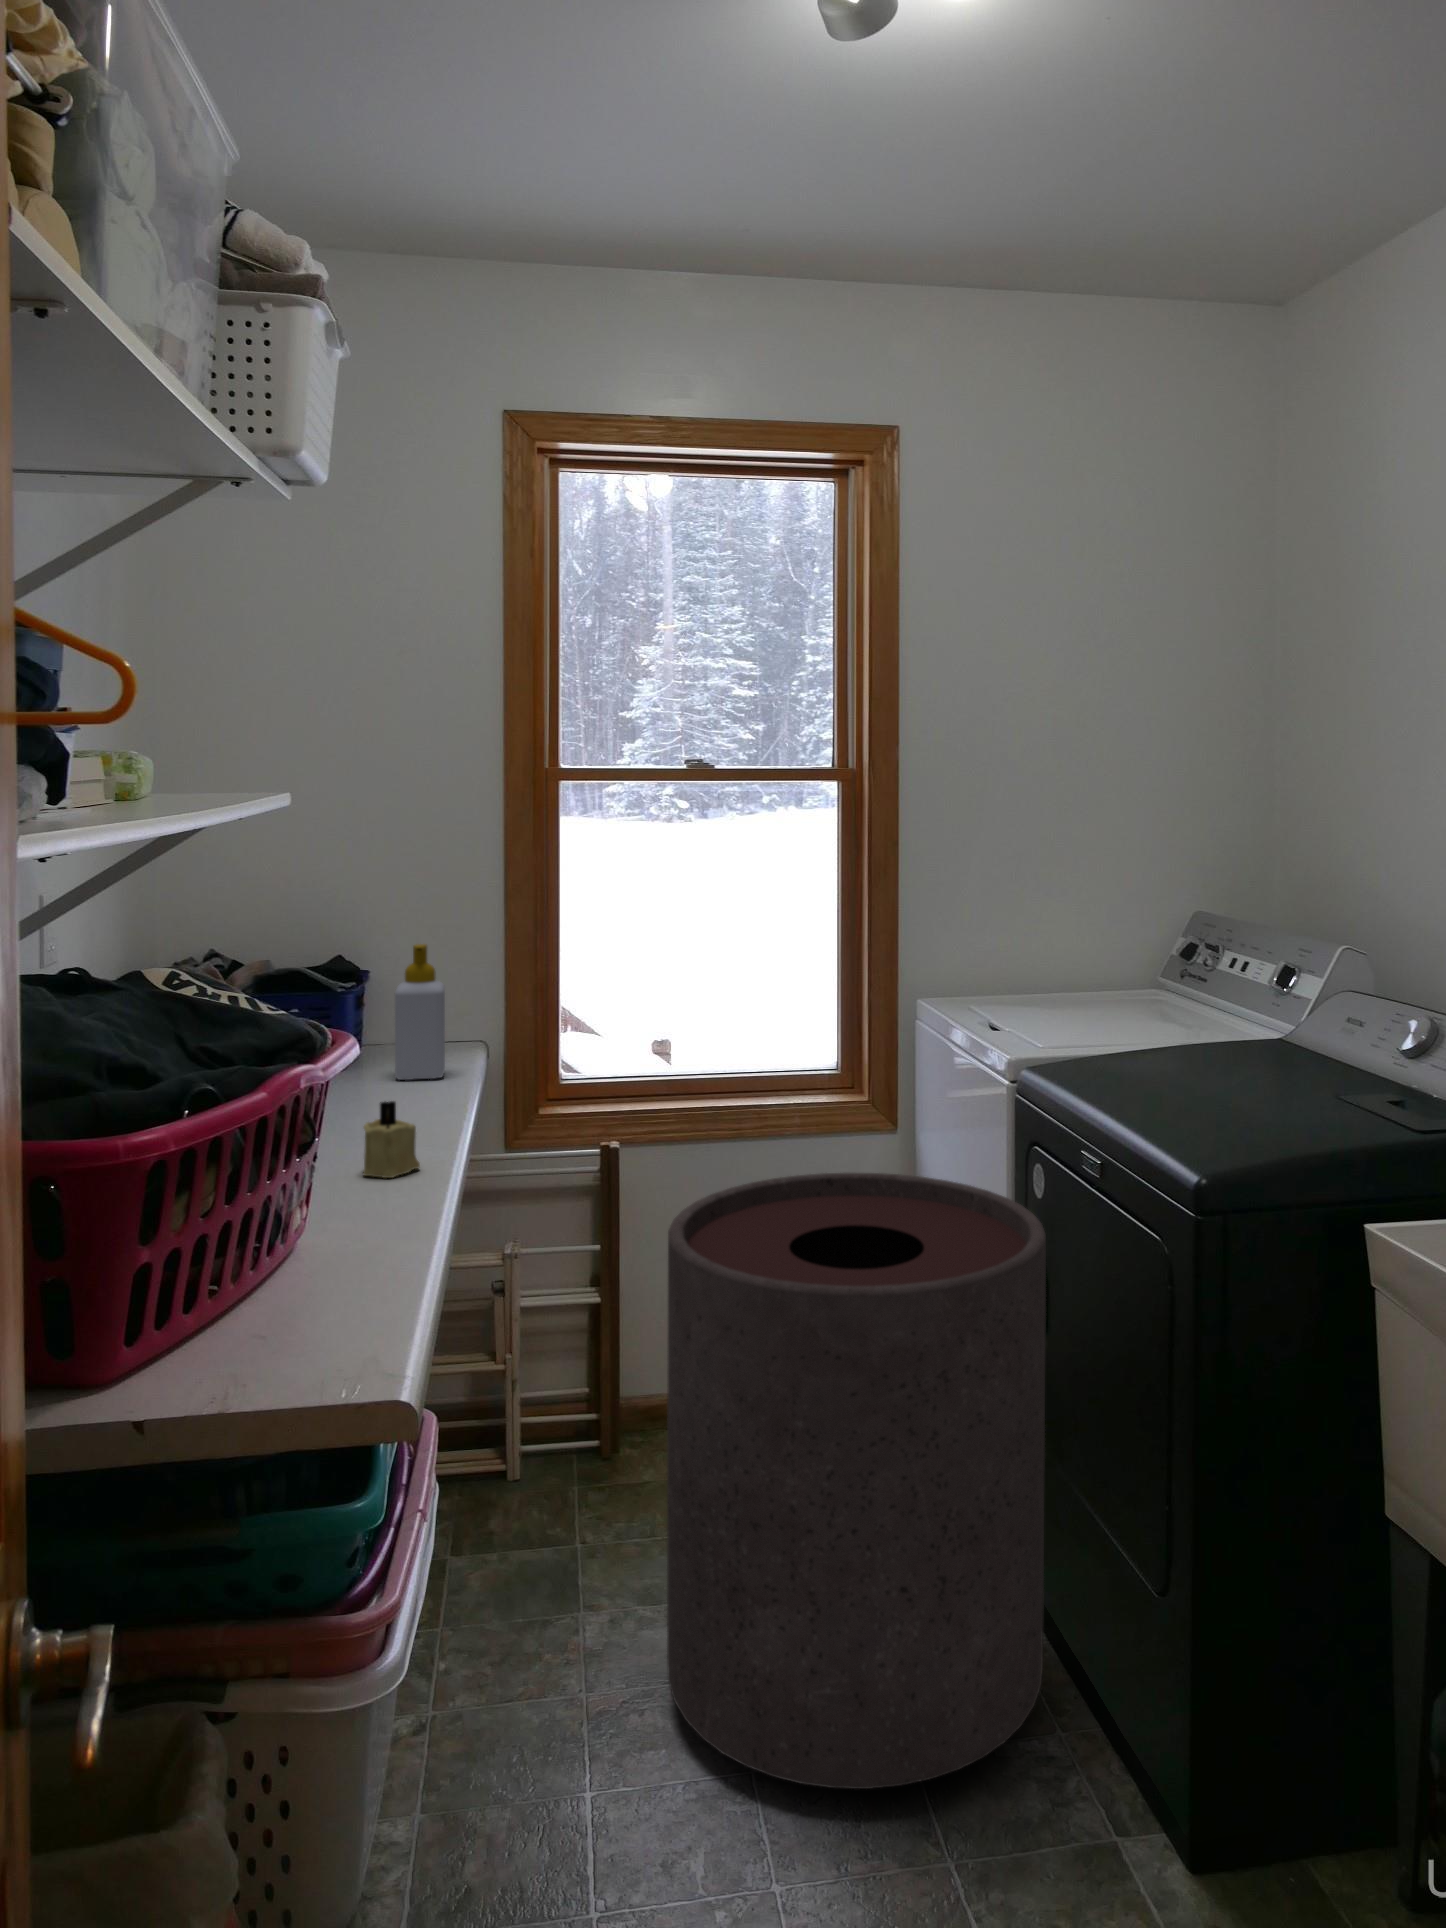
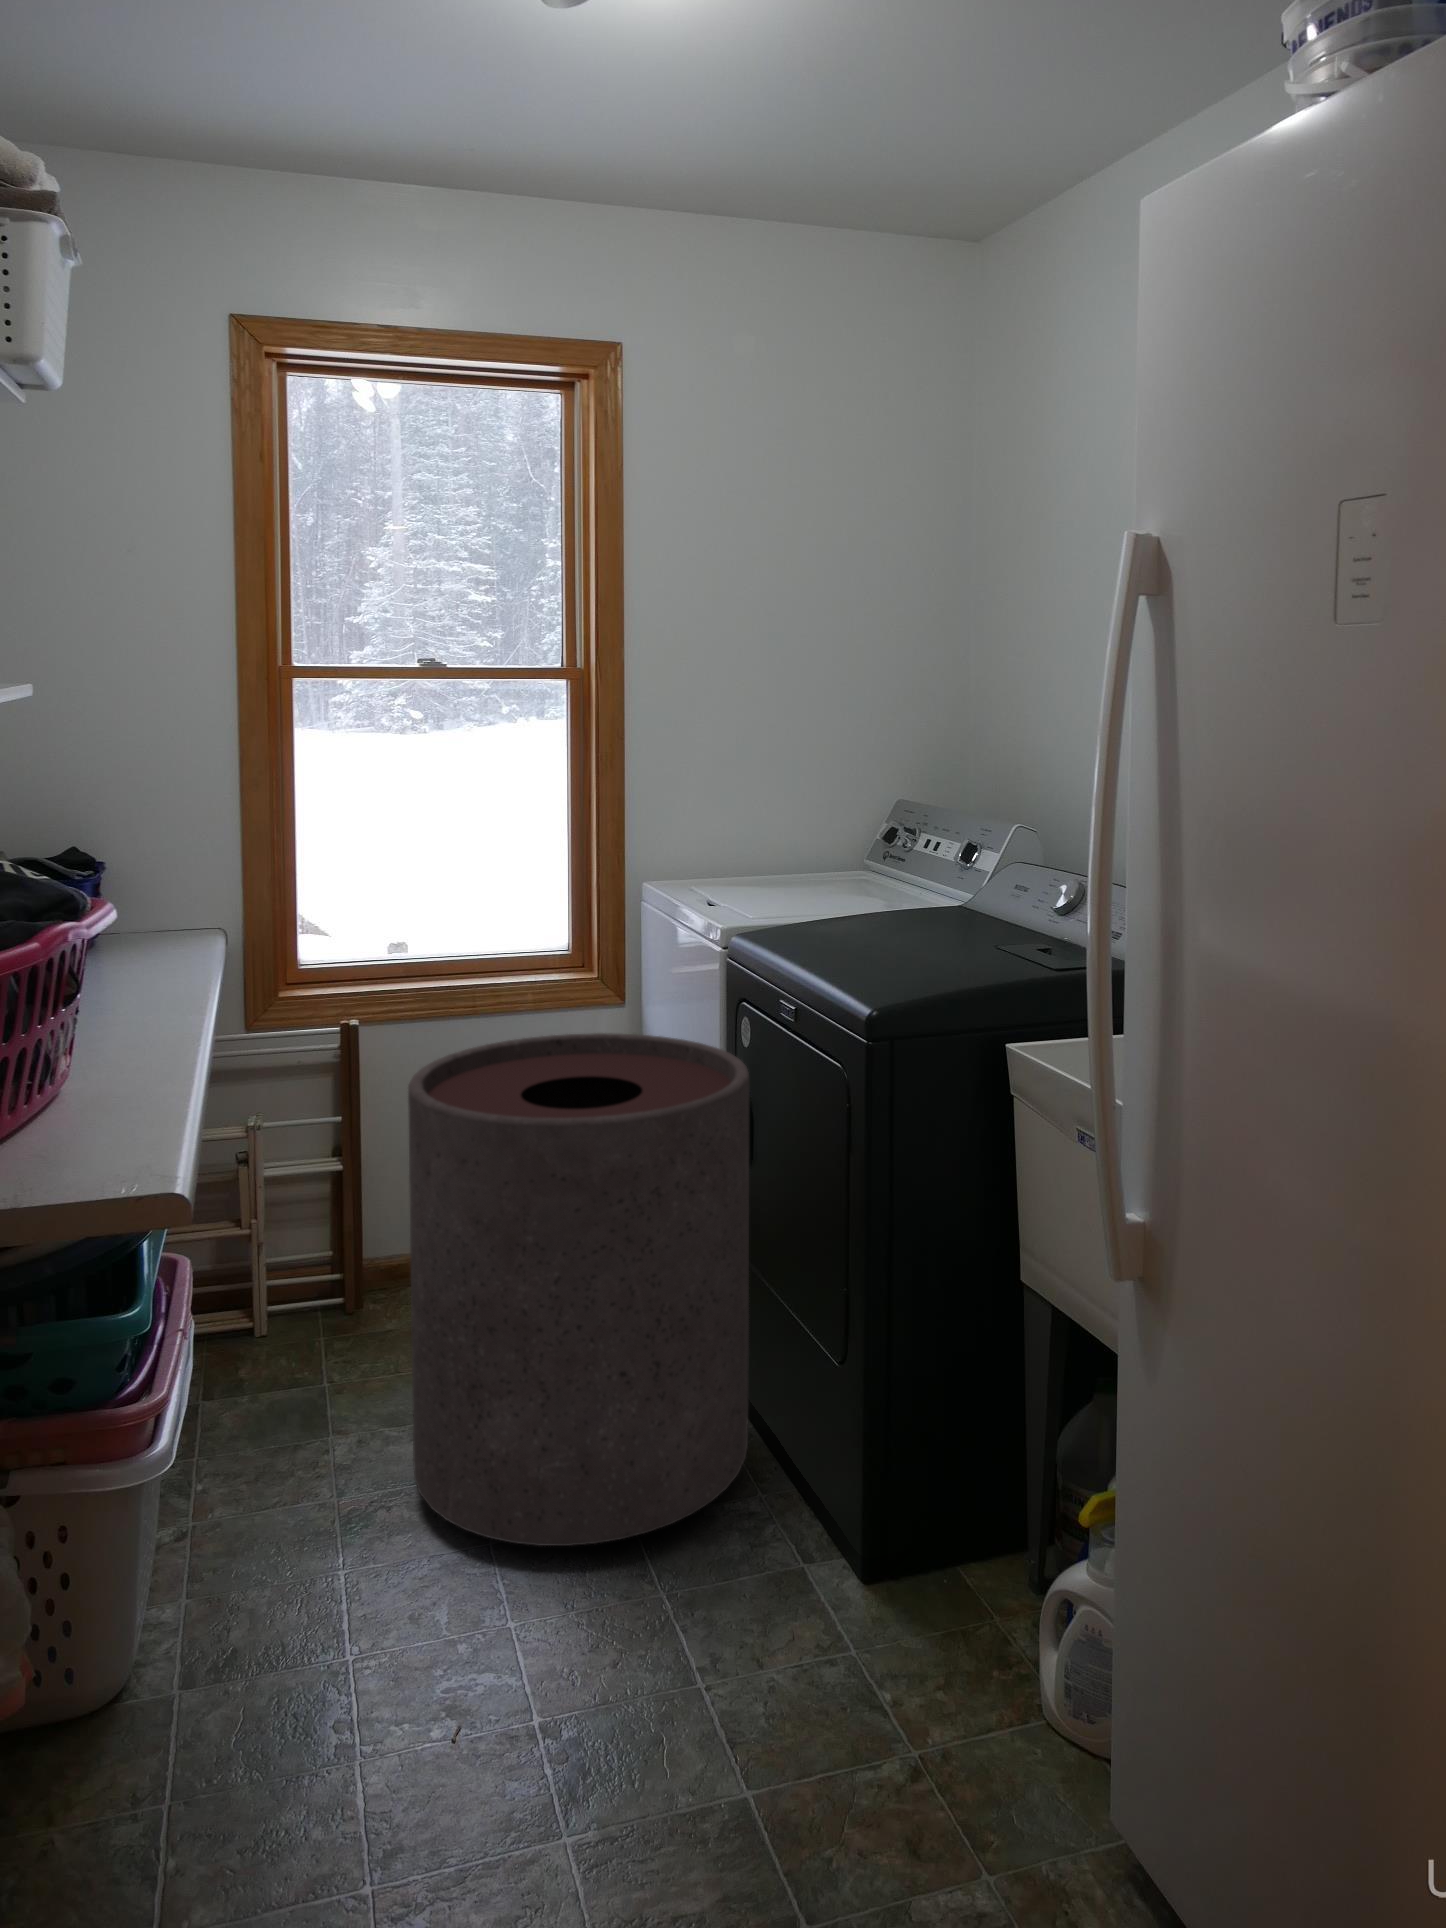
soap bottle: present [395,944,445,1080] -> none [134,835,186,964]
candle: present [363,1101,420,1178] -> none [115,970,172,1039]

